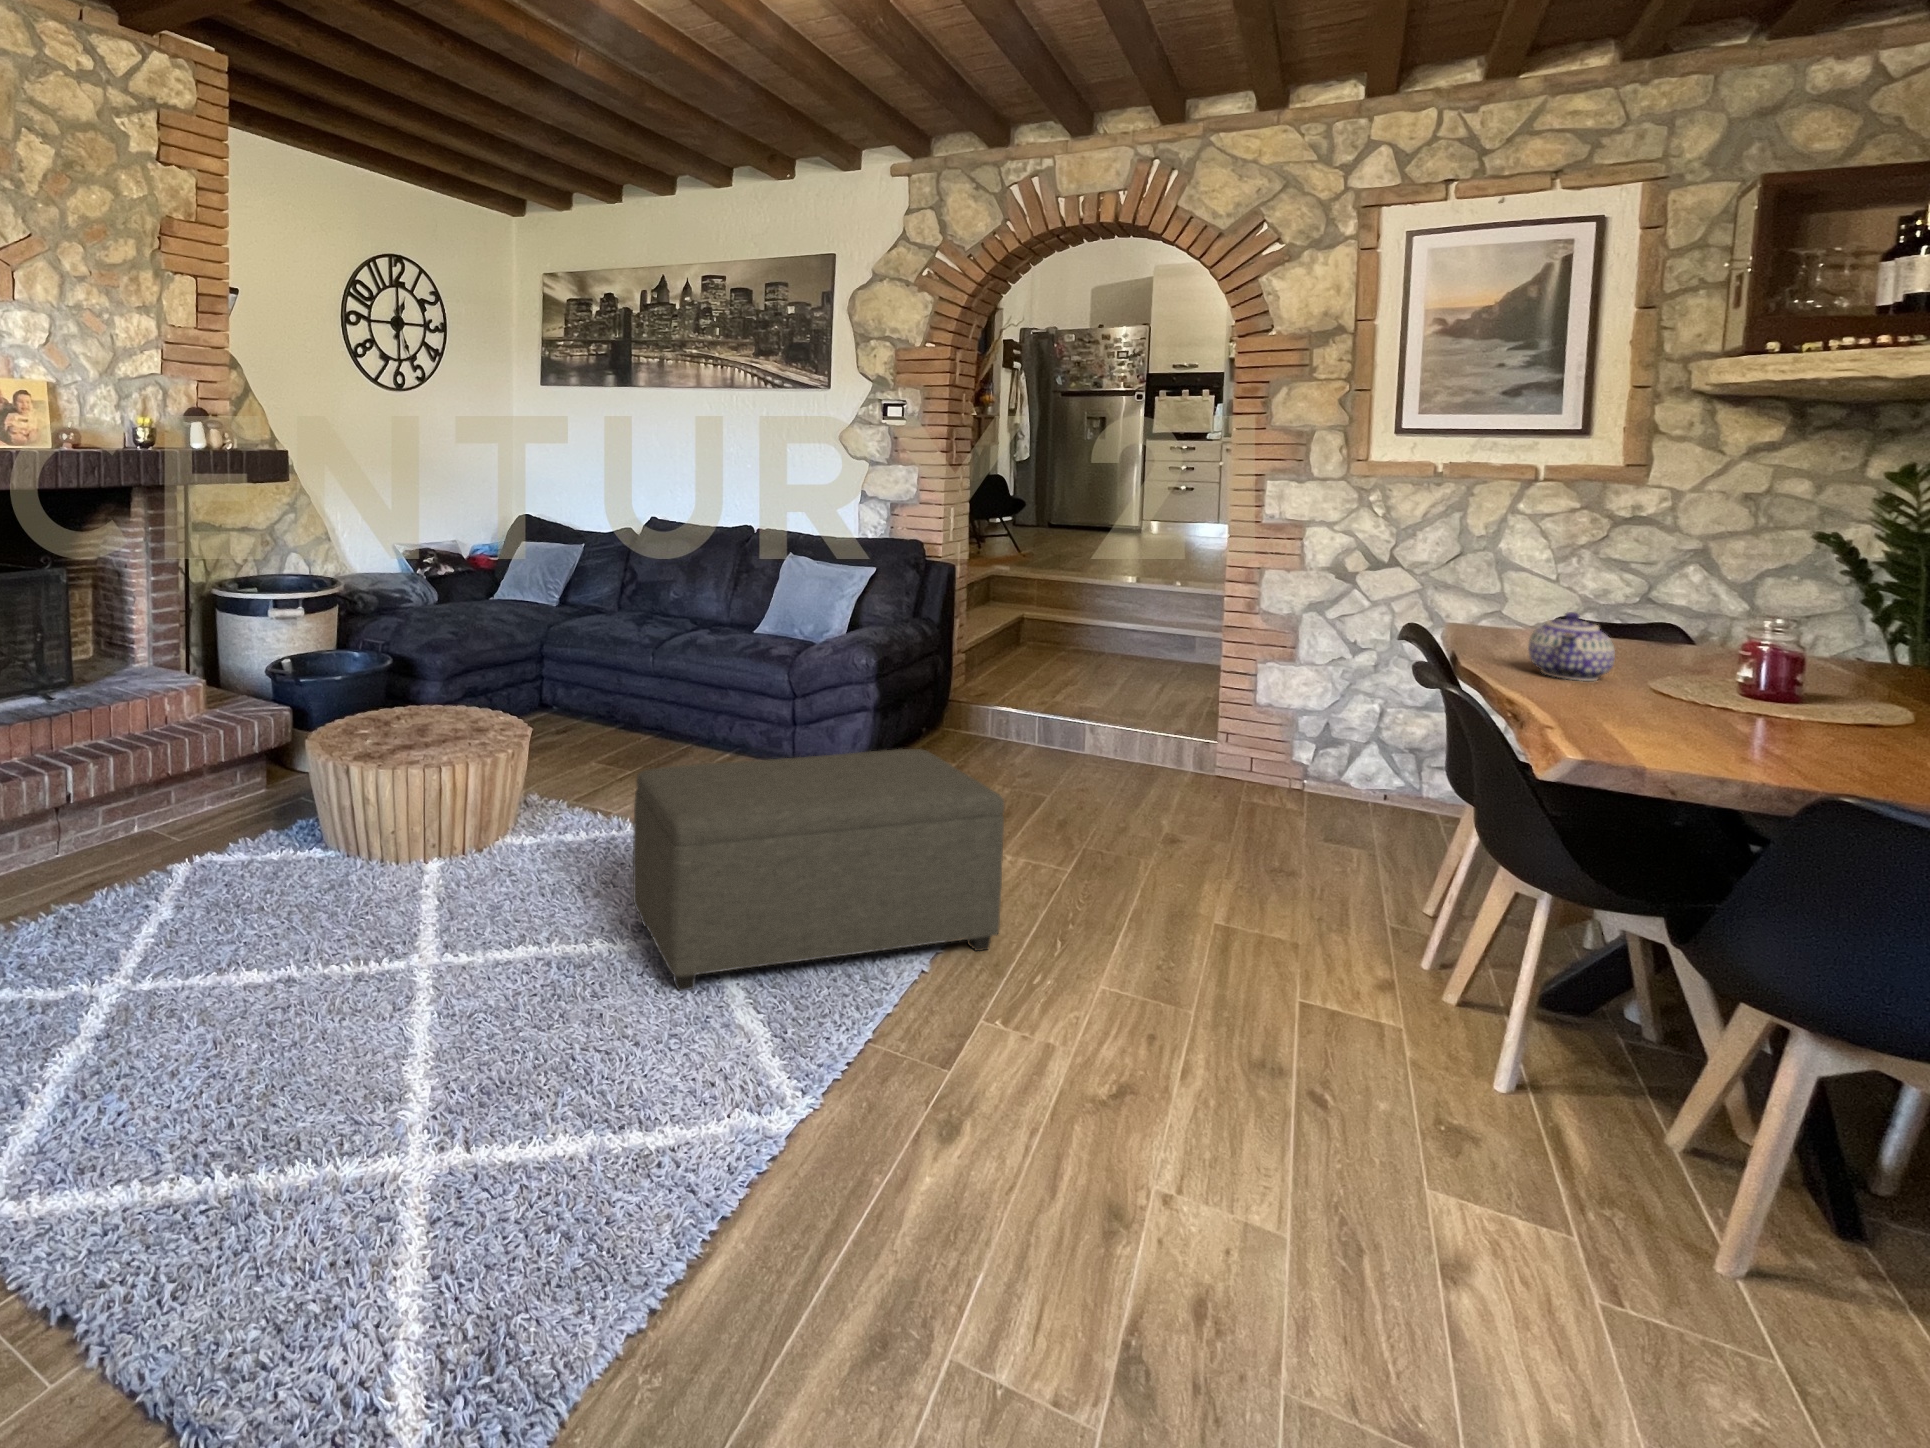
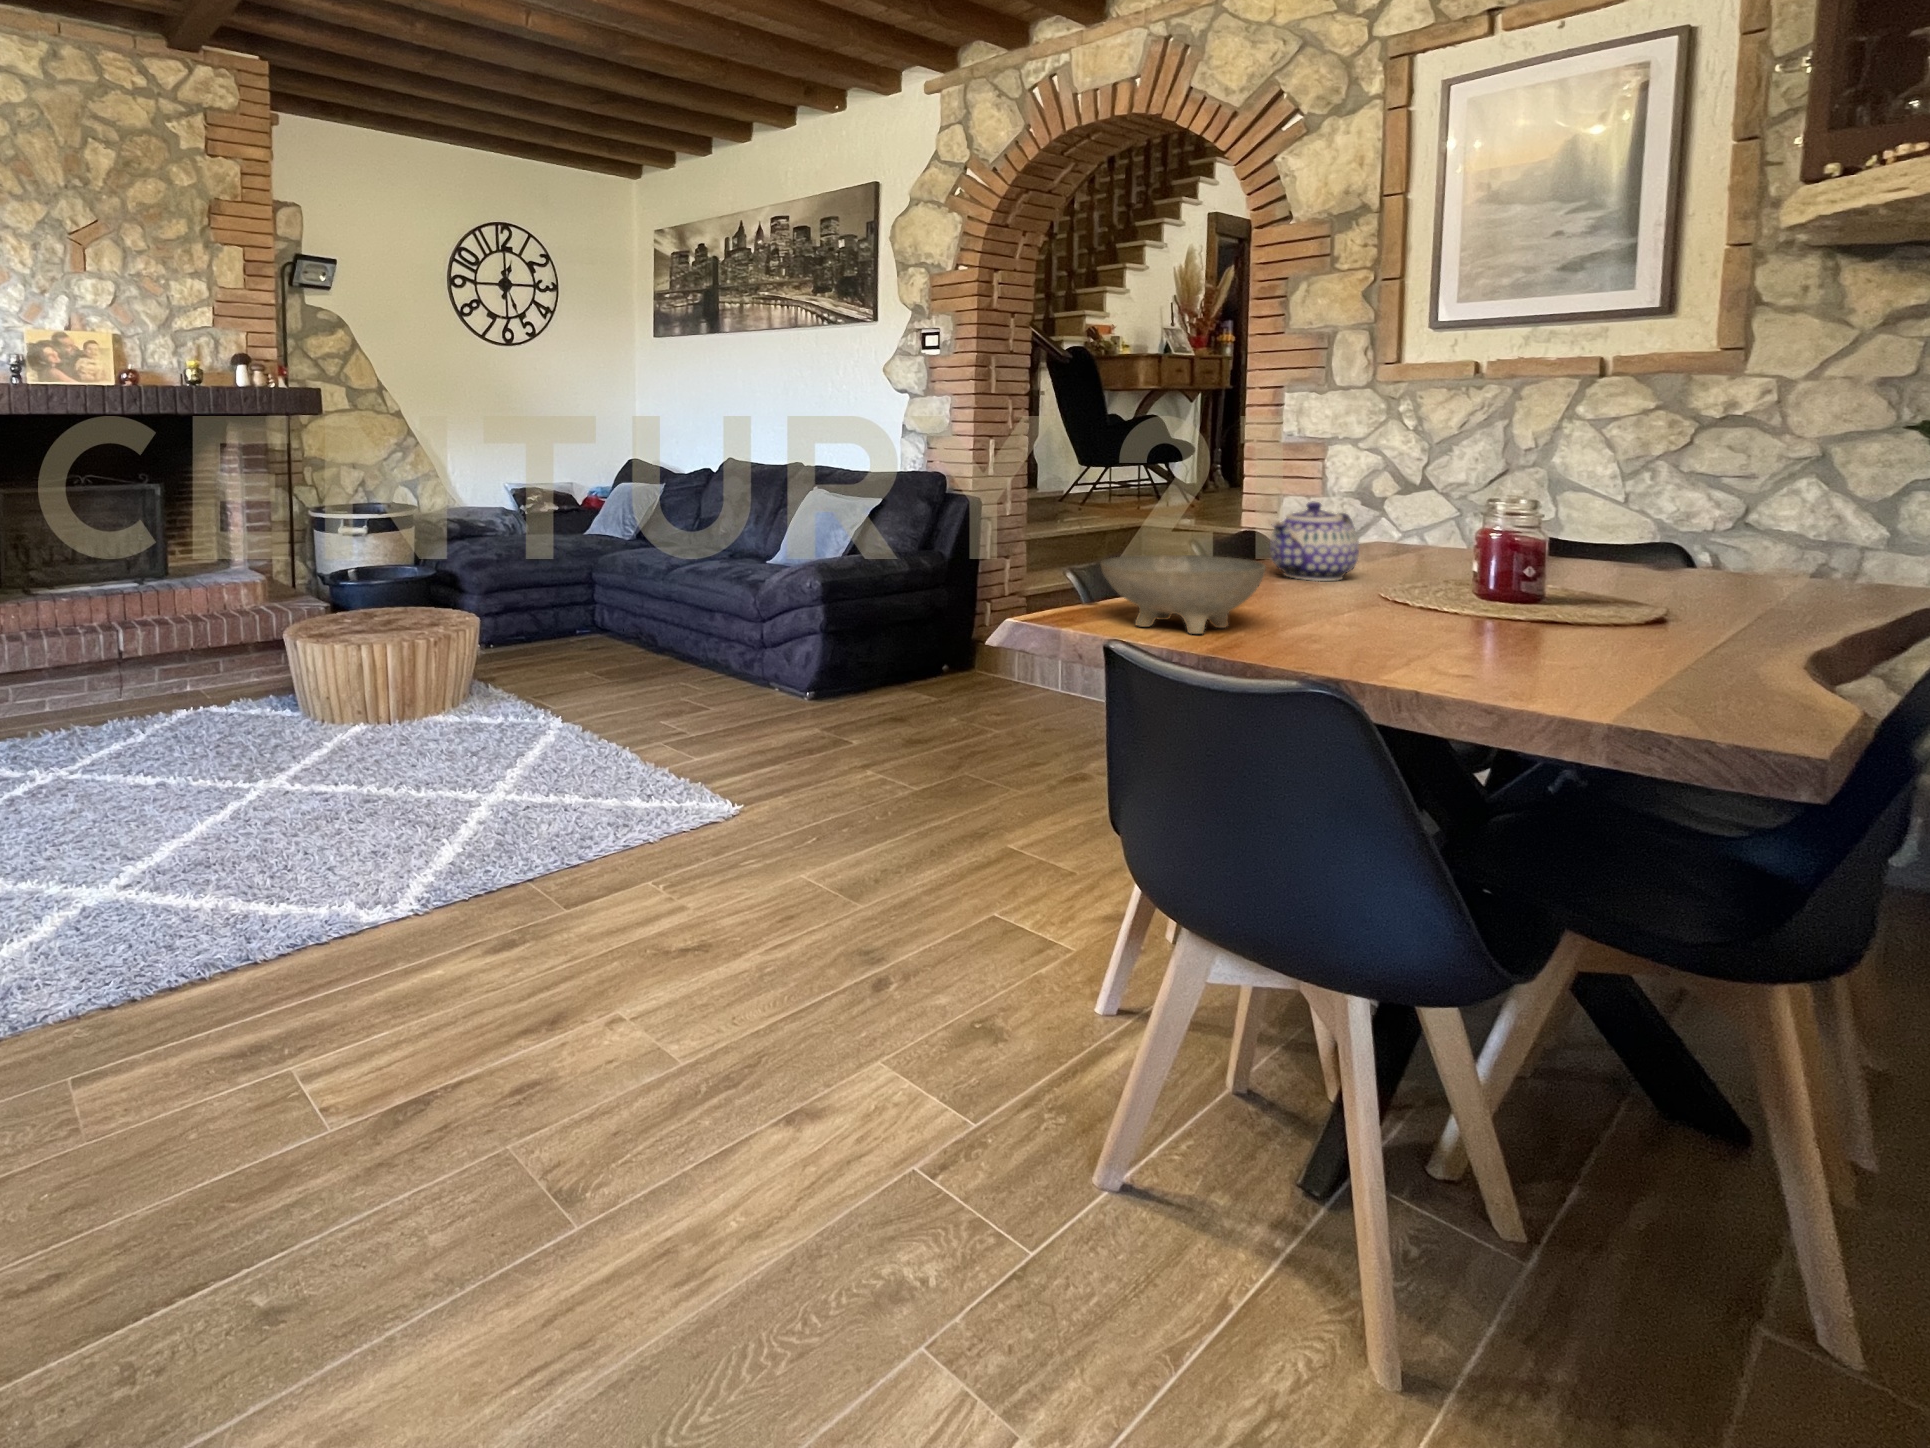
bowl: none [1611,683,1793,763] -> present [1101,555,1266,634]
ottoman: present [633,749,1004,991] -> none [409,648,743,838]

